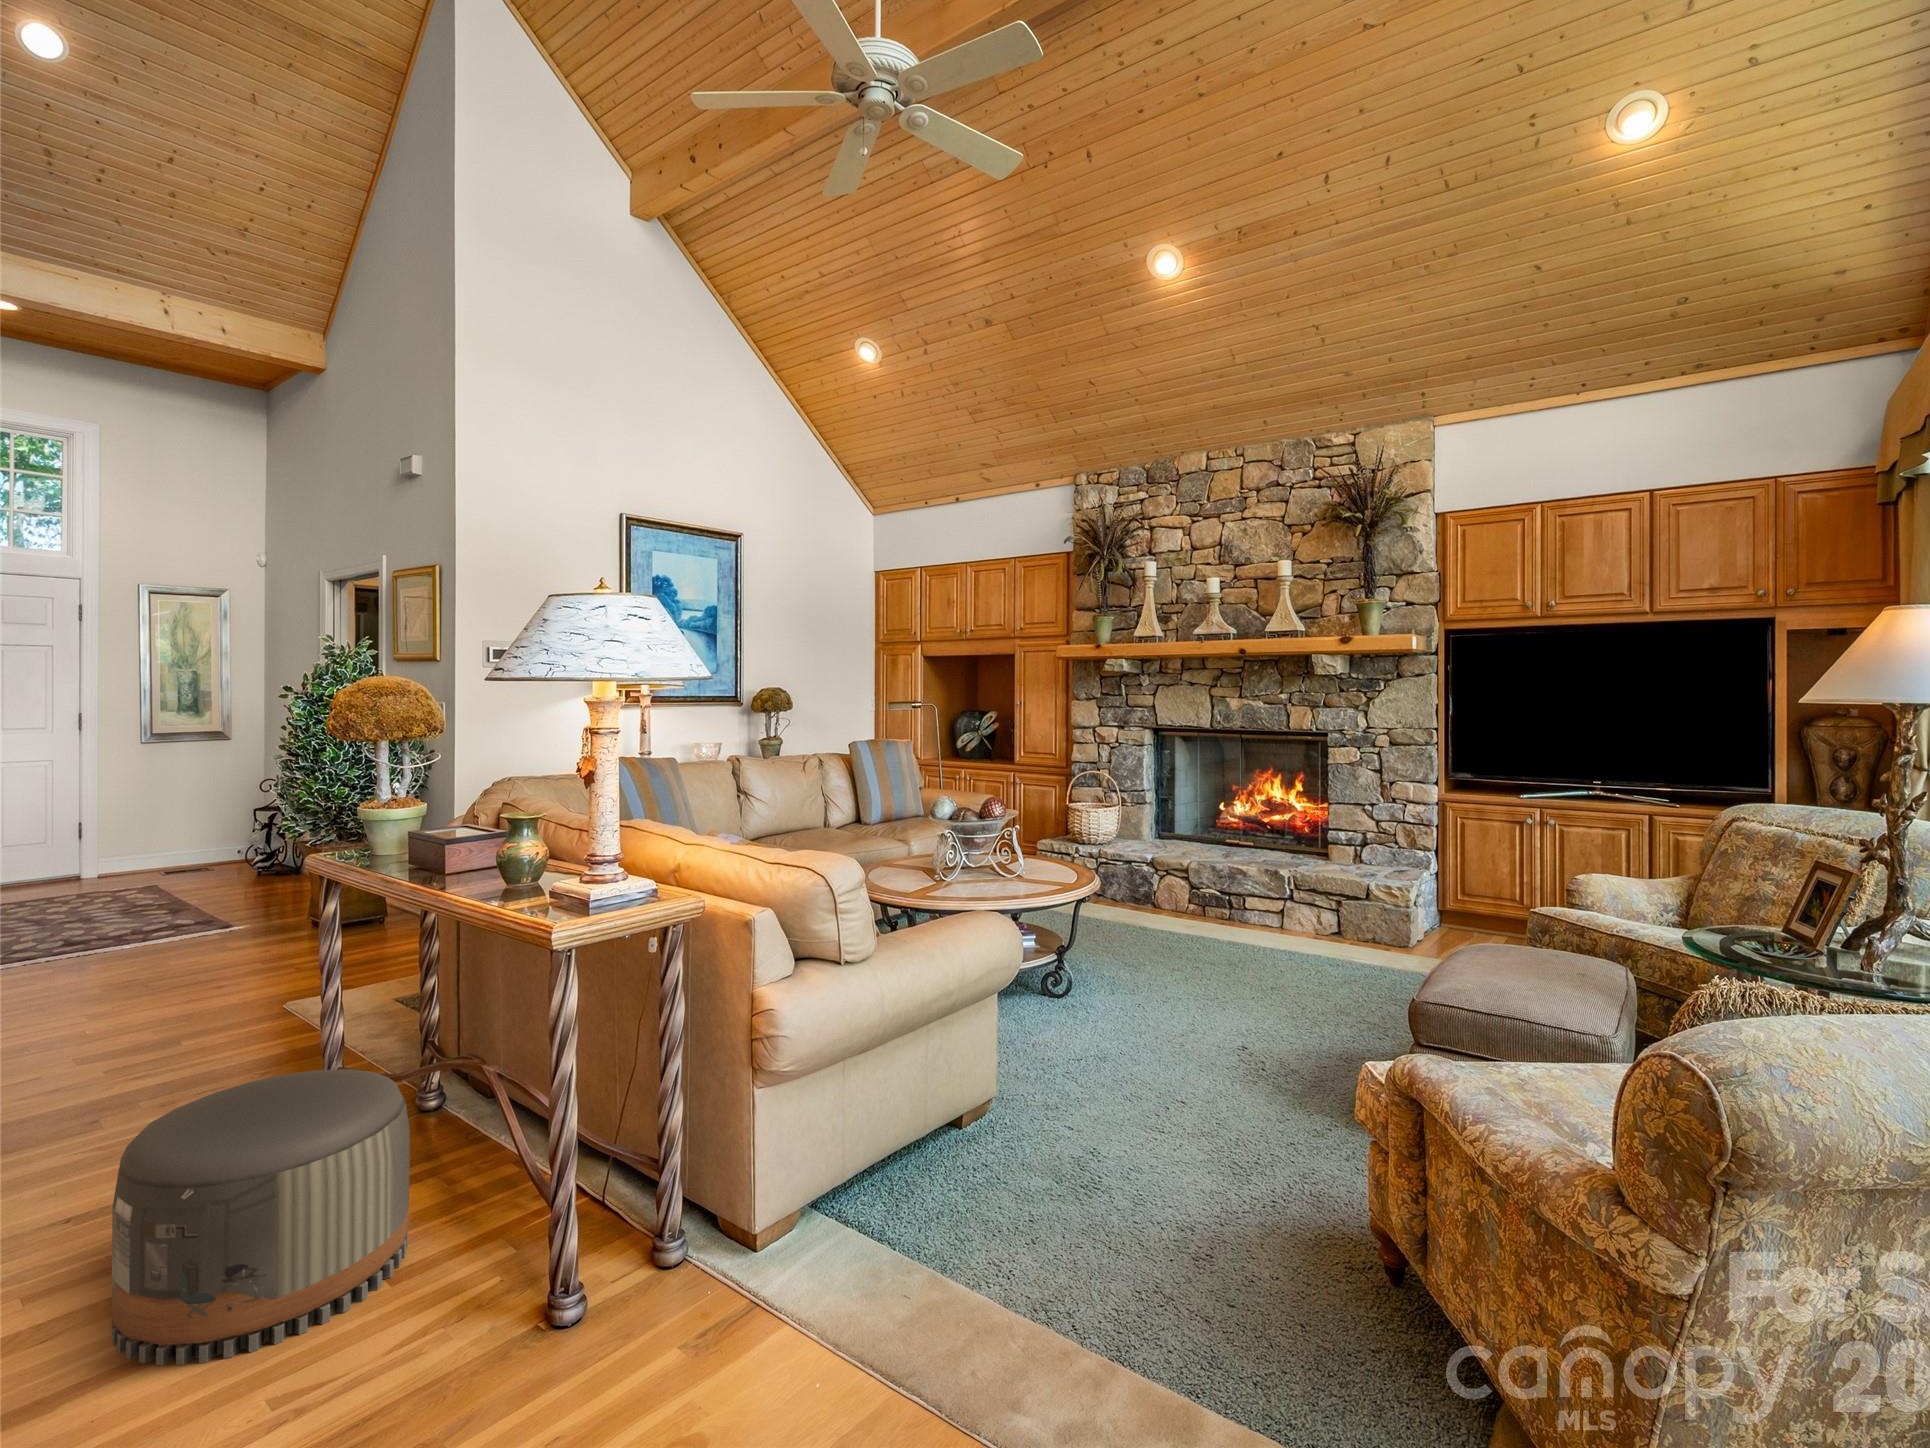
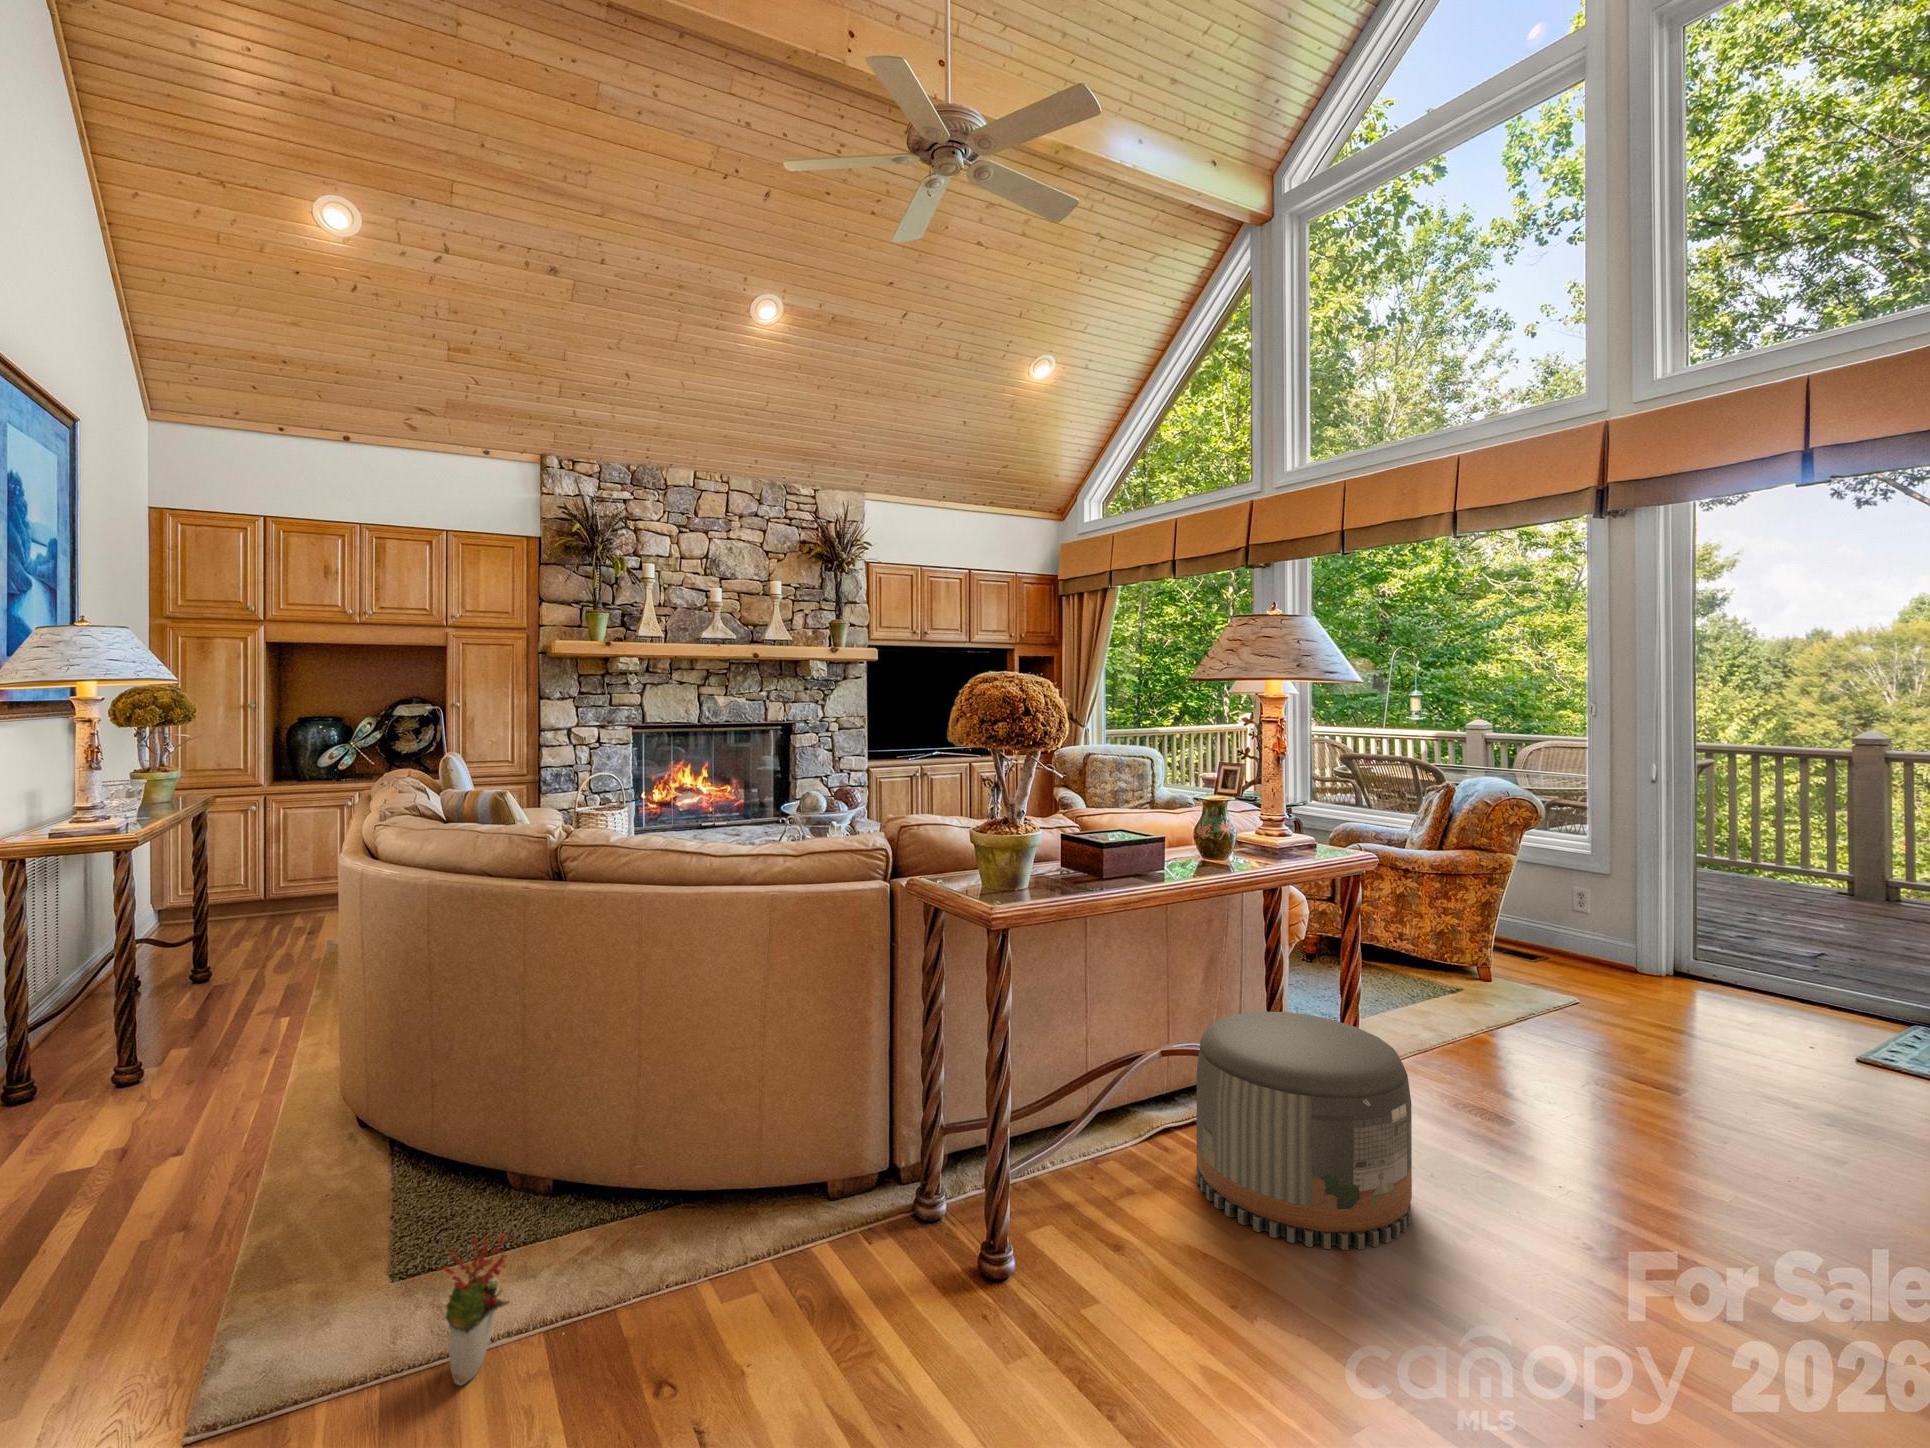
decorative plant: none [203,972,255,1040] -> present [444,1235,510,1385]

